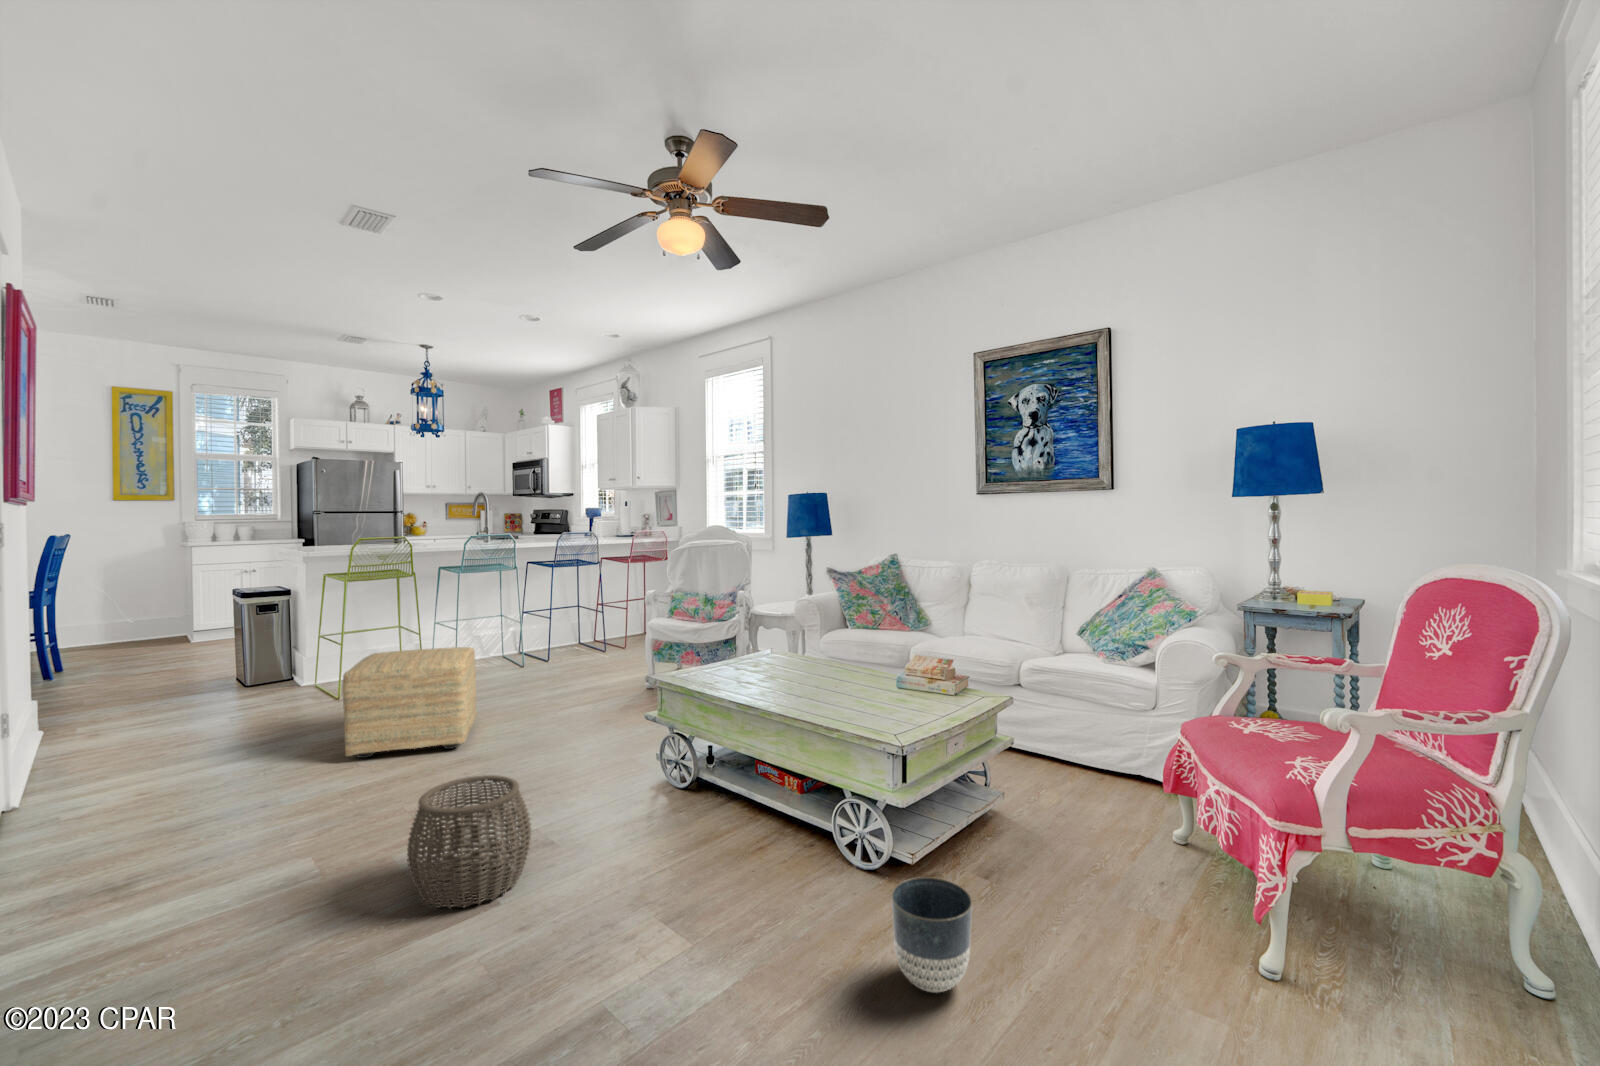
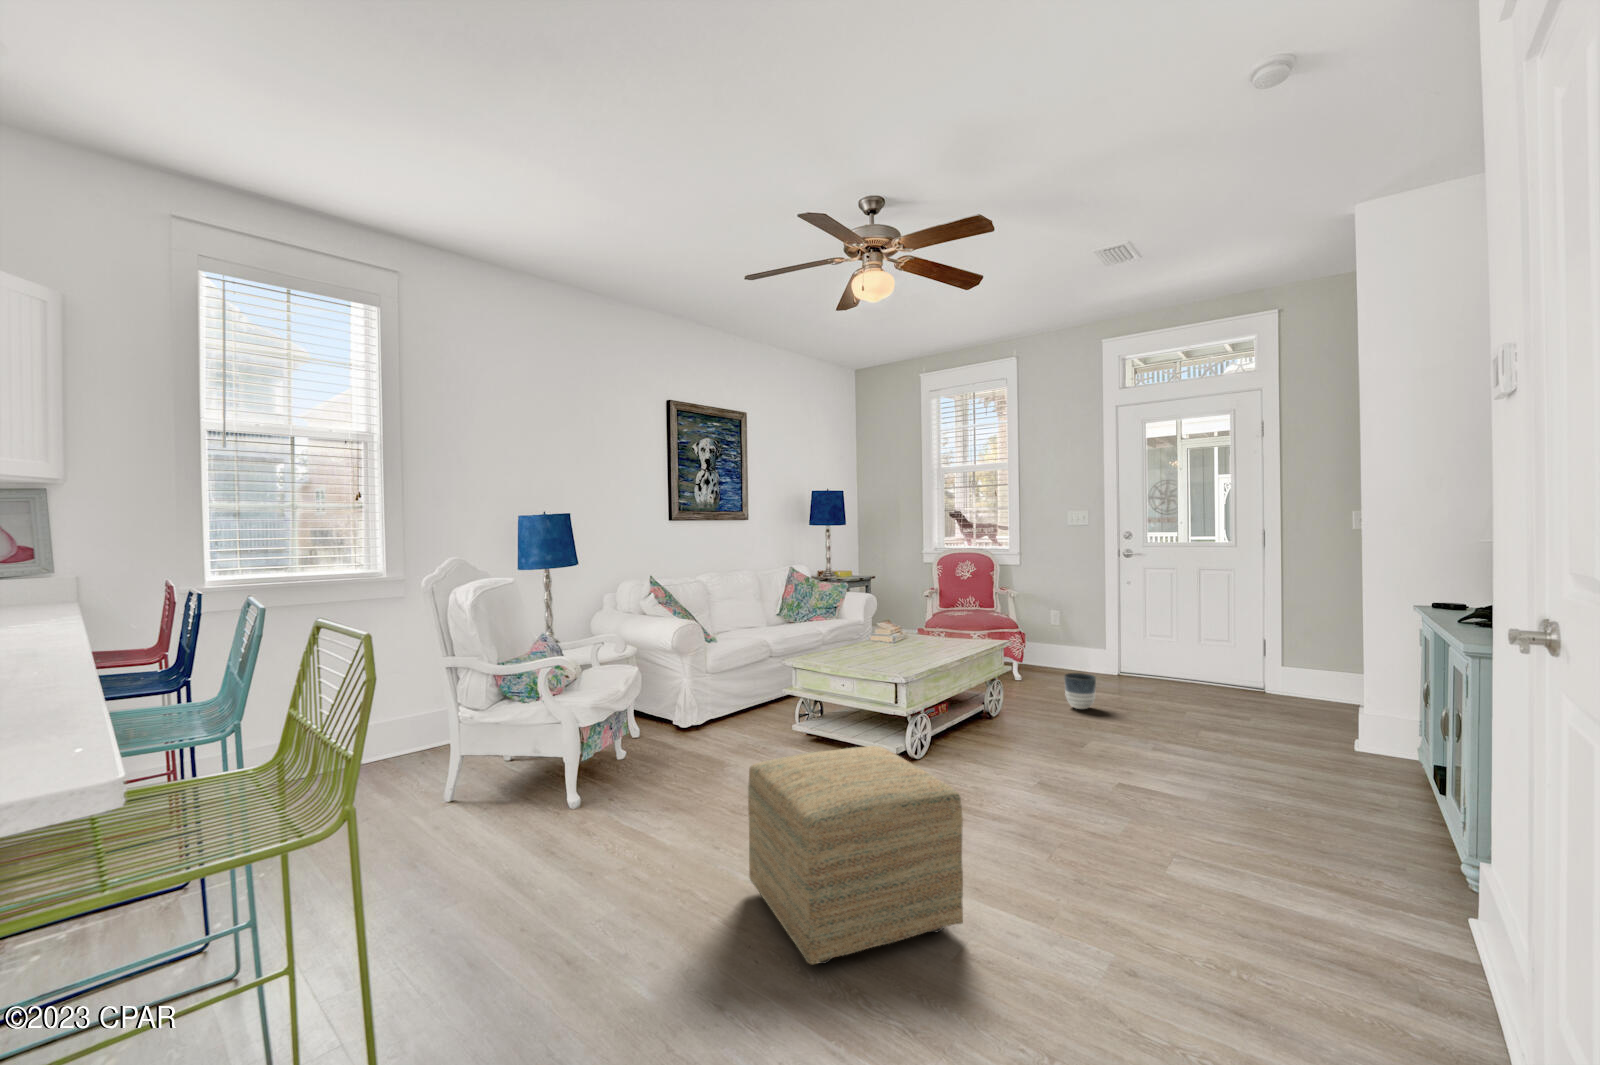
woven basket: present [407,775,531,909] -> none [1079,714,1163,797]

